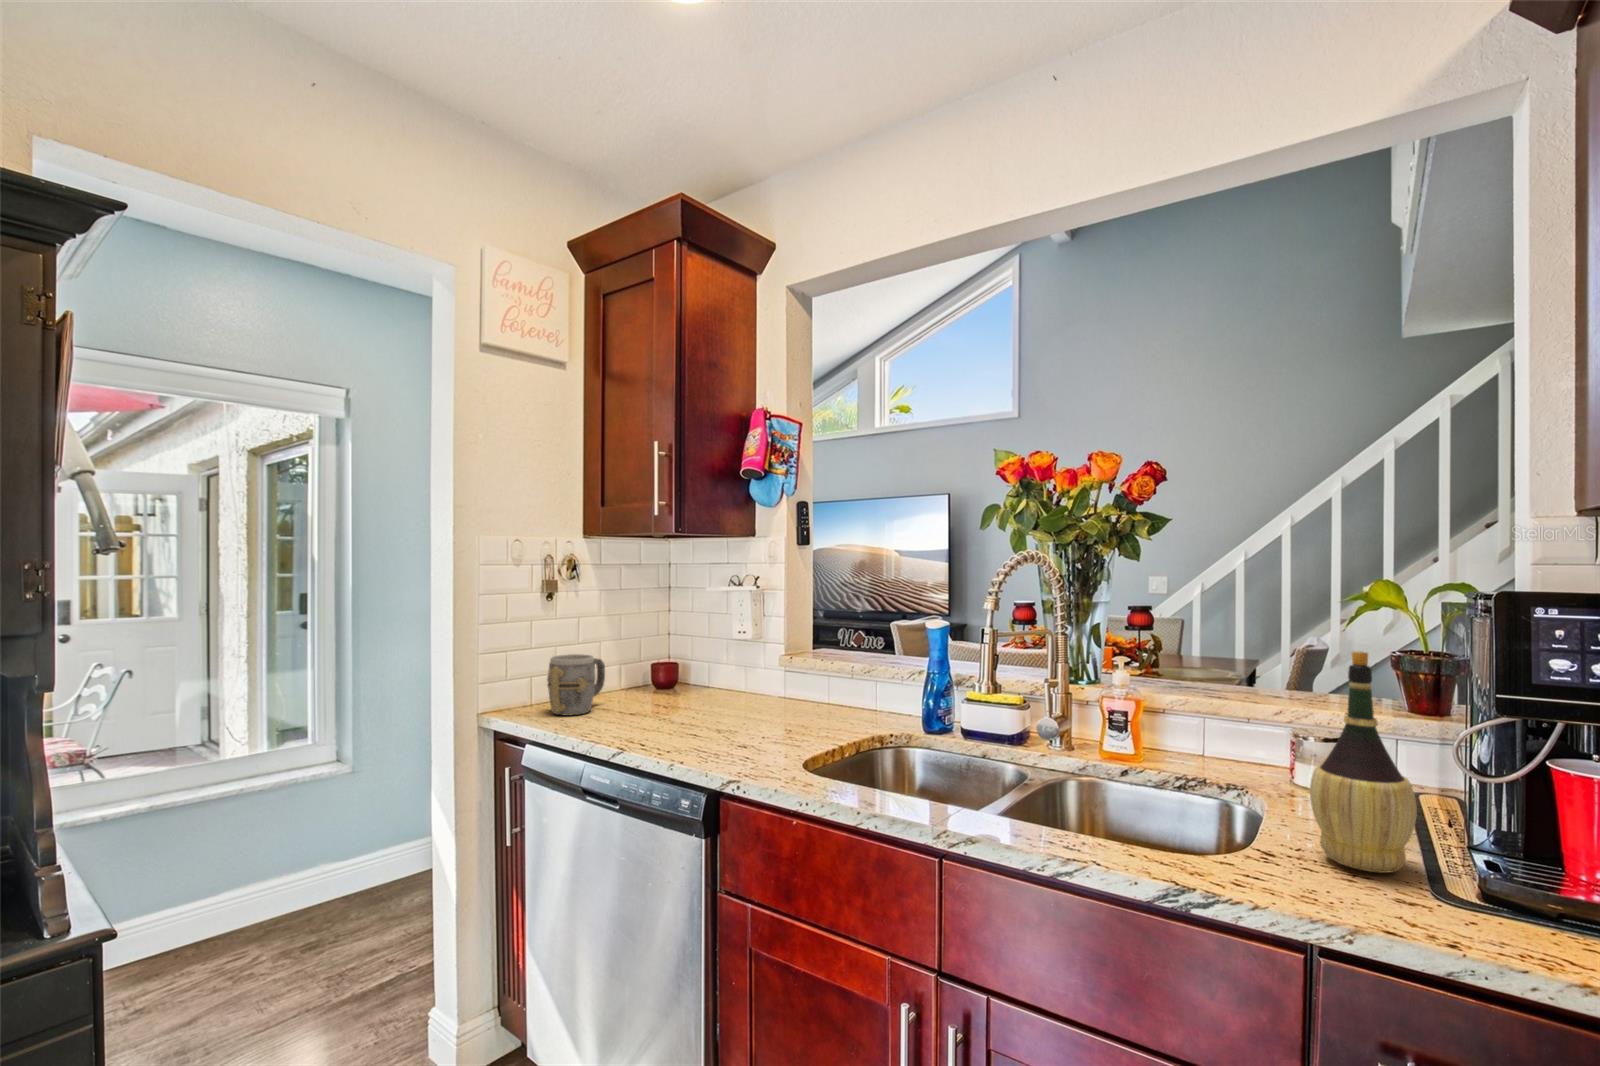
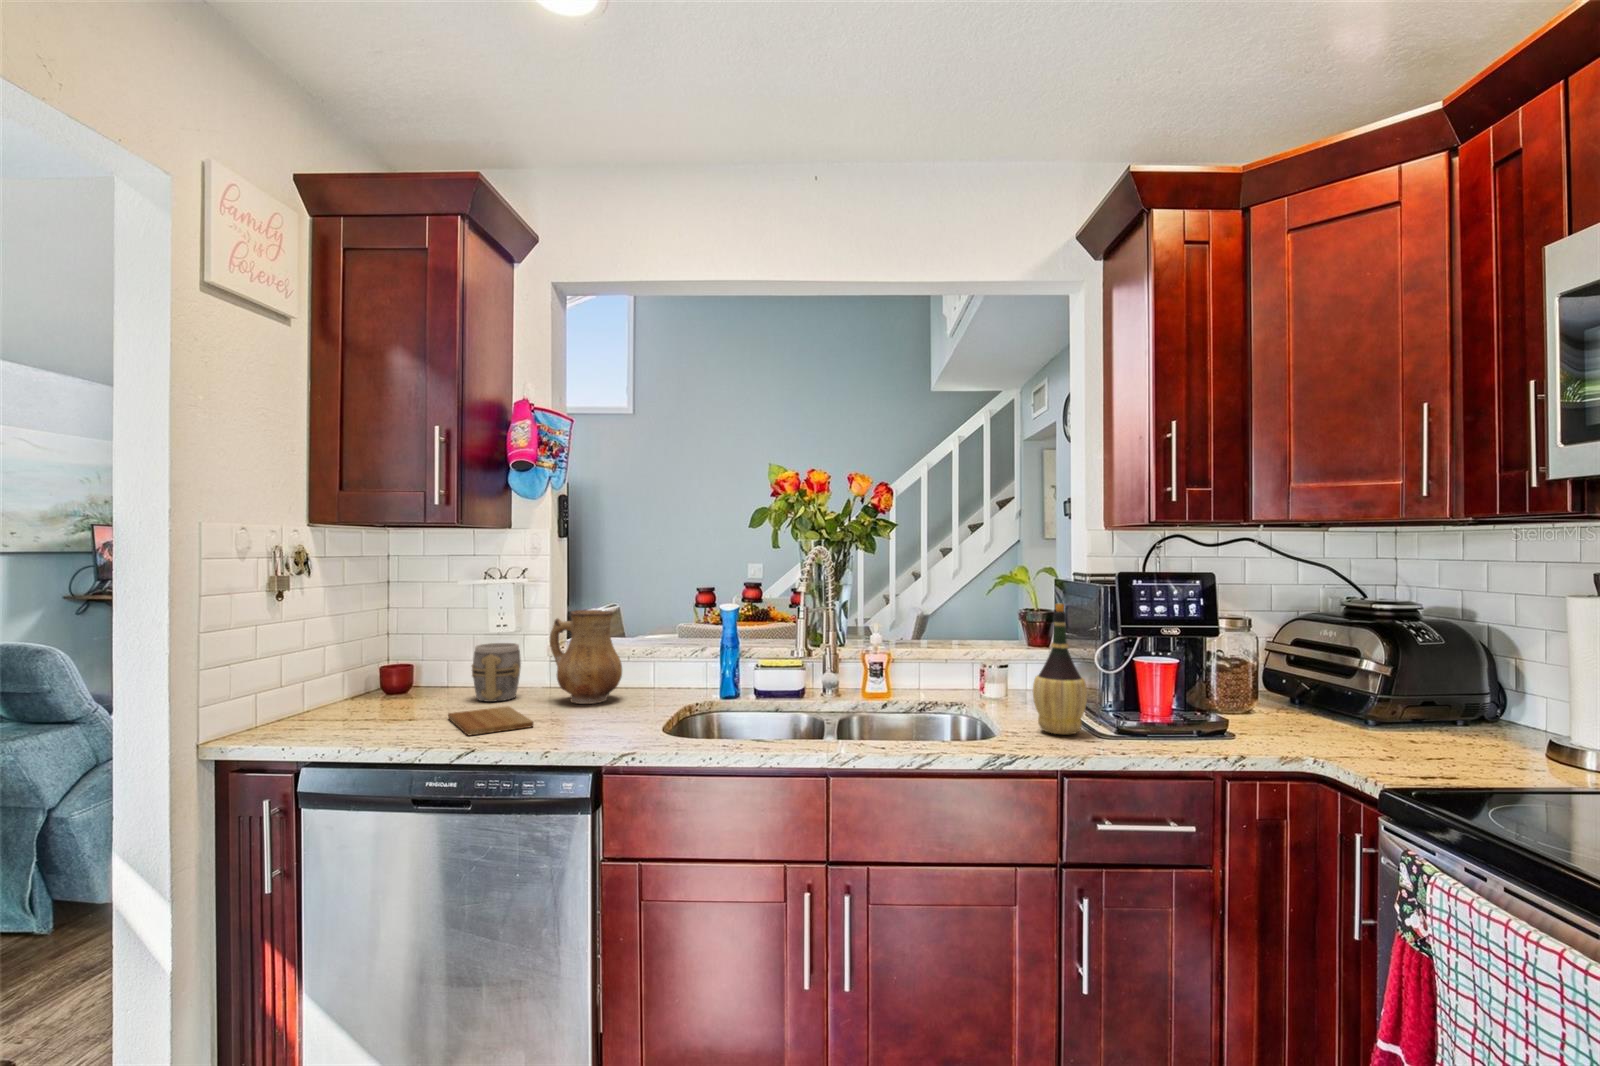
ceramic pitcher: none [765,621,831,720] -> present [550,610,622,704]
mug: present [547,654,605,716] -> present [472,643,521,702]
cutting board: none [648,713,716,737] -> present [448,706,533,736]

